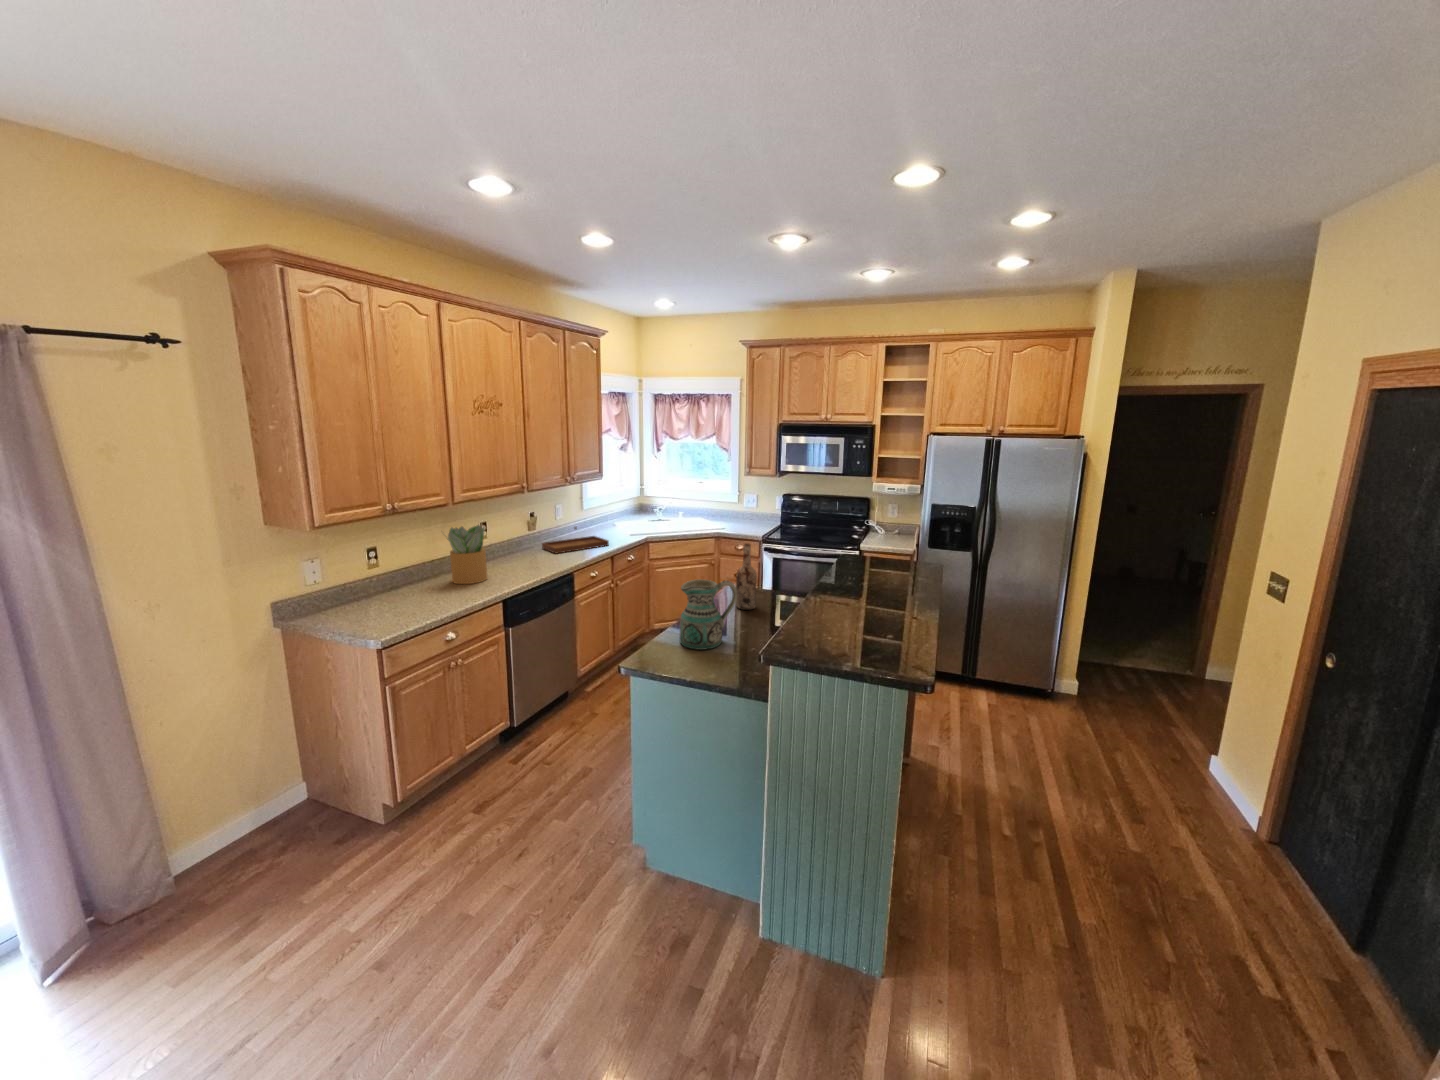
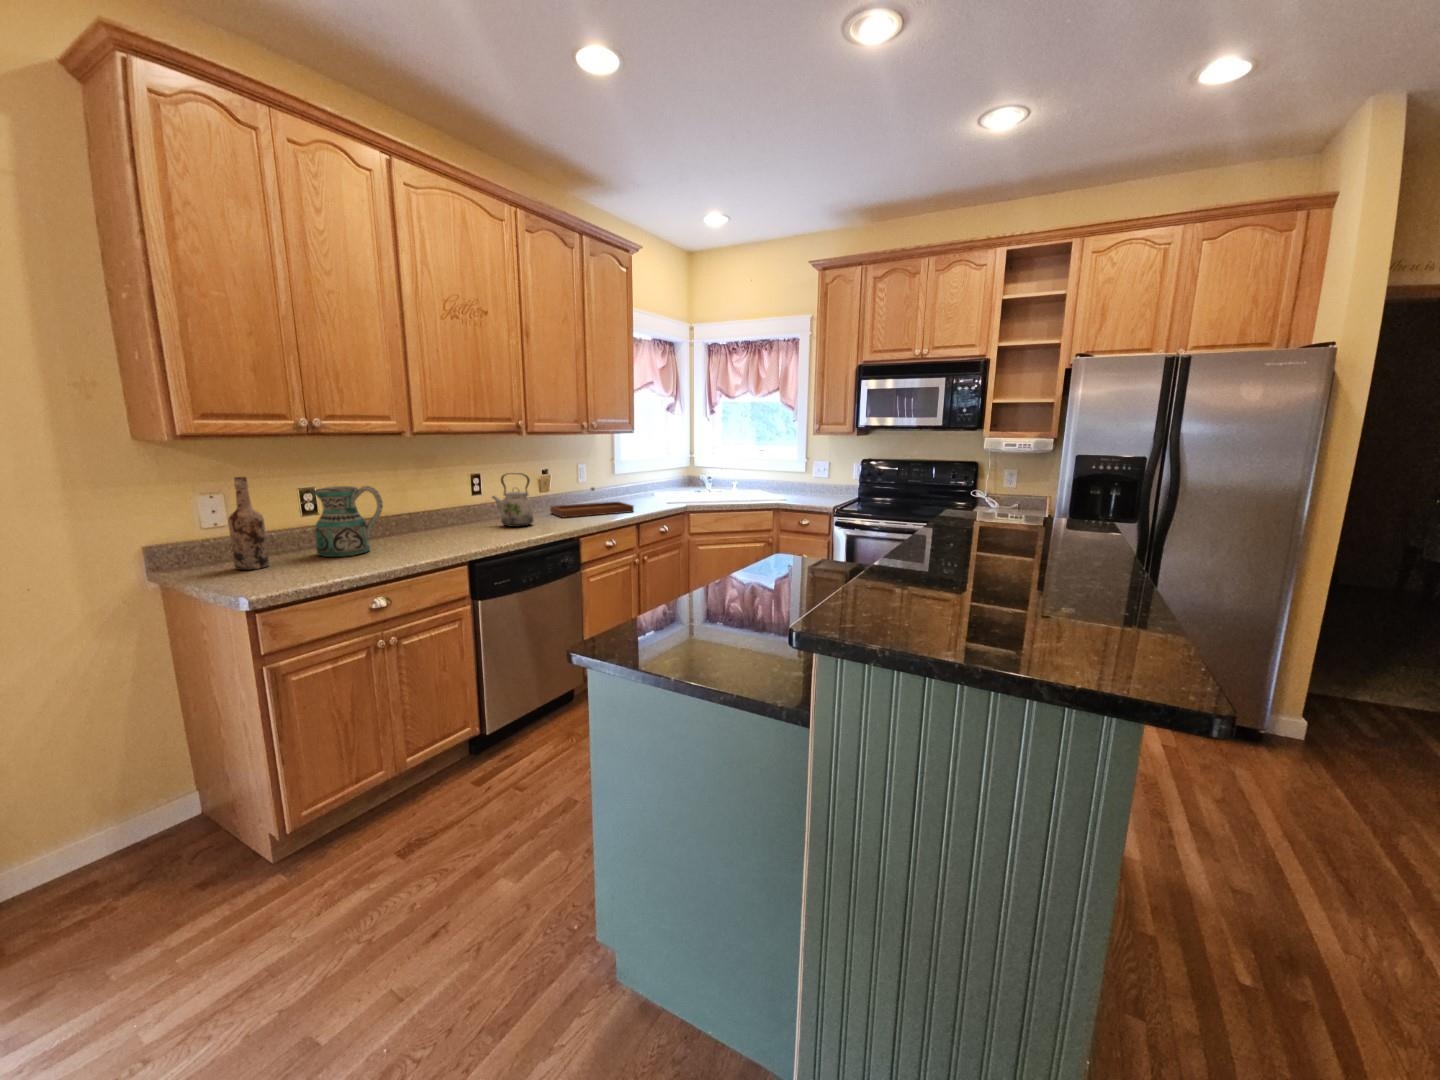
kettle: none [502,523,537,565] -> present [492,473,533,527]
potted plant: present [447,525,487,584] -> none [398,466,461,542]
wine bottle: present [736,544,757,610] -> present [228,477,269,570]
ceramic pitcher: present [680,579,737,650] -> present [313,486,383,557]

